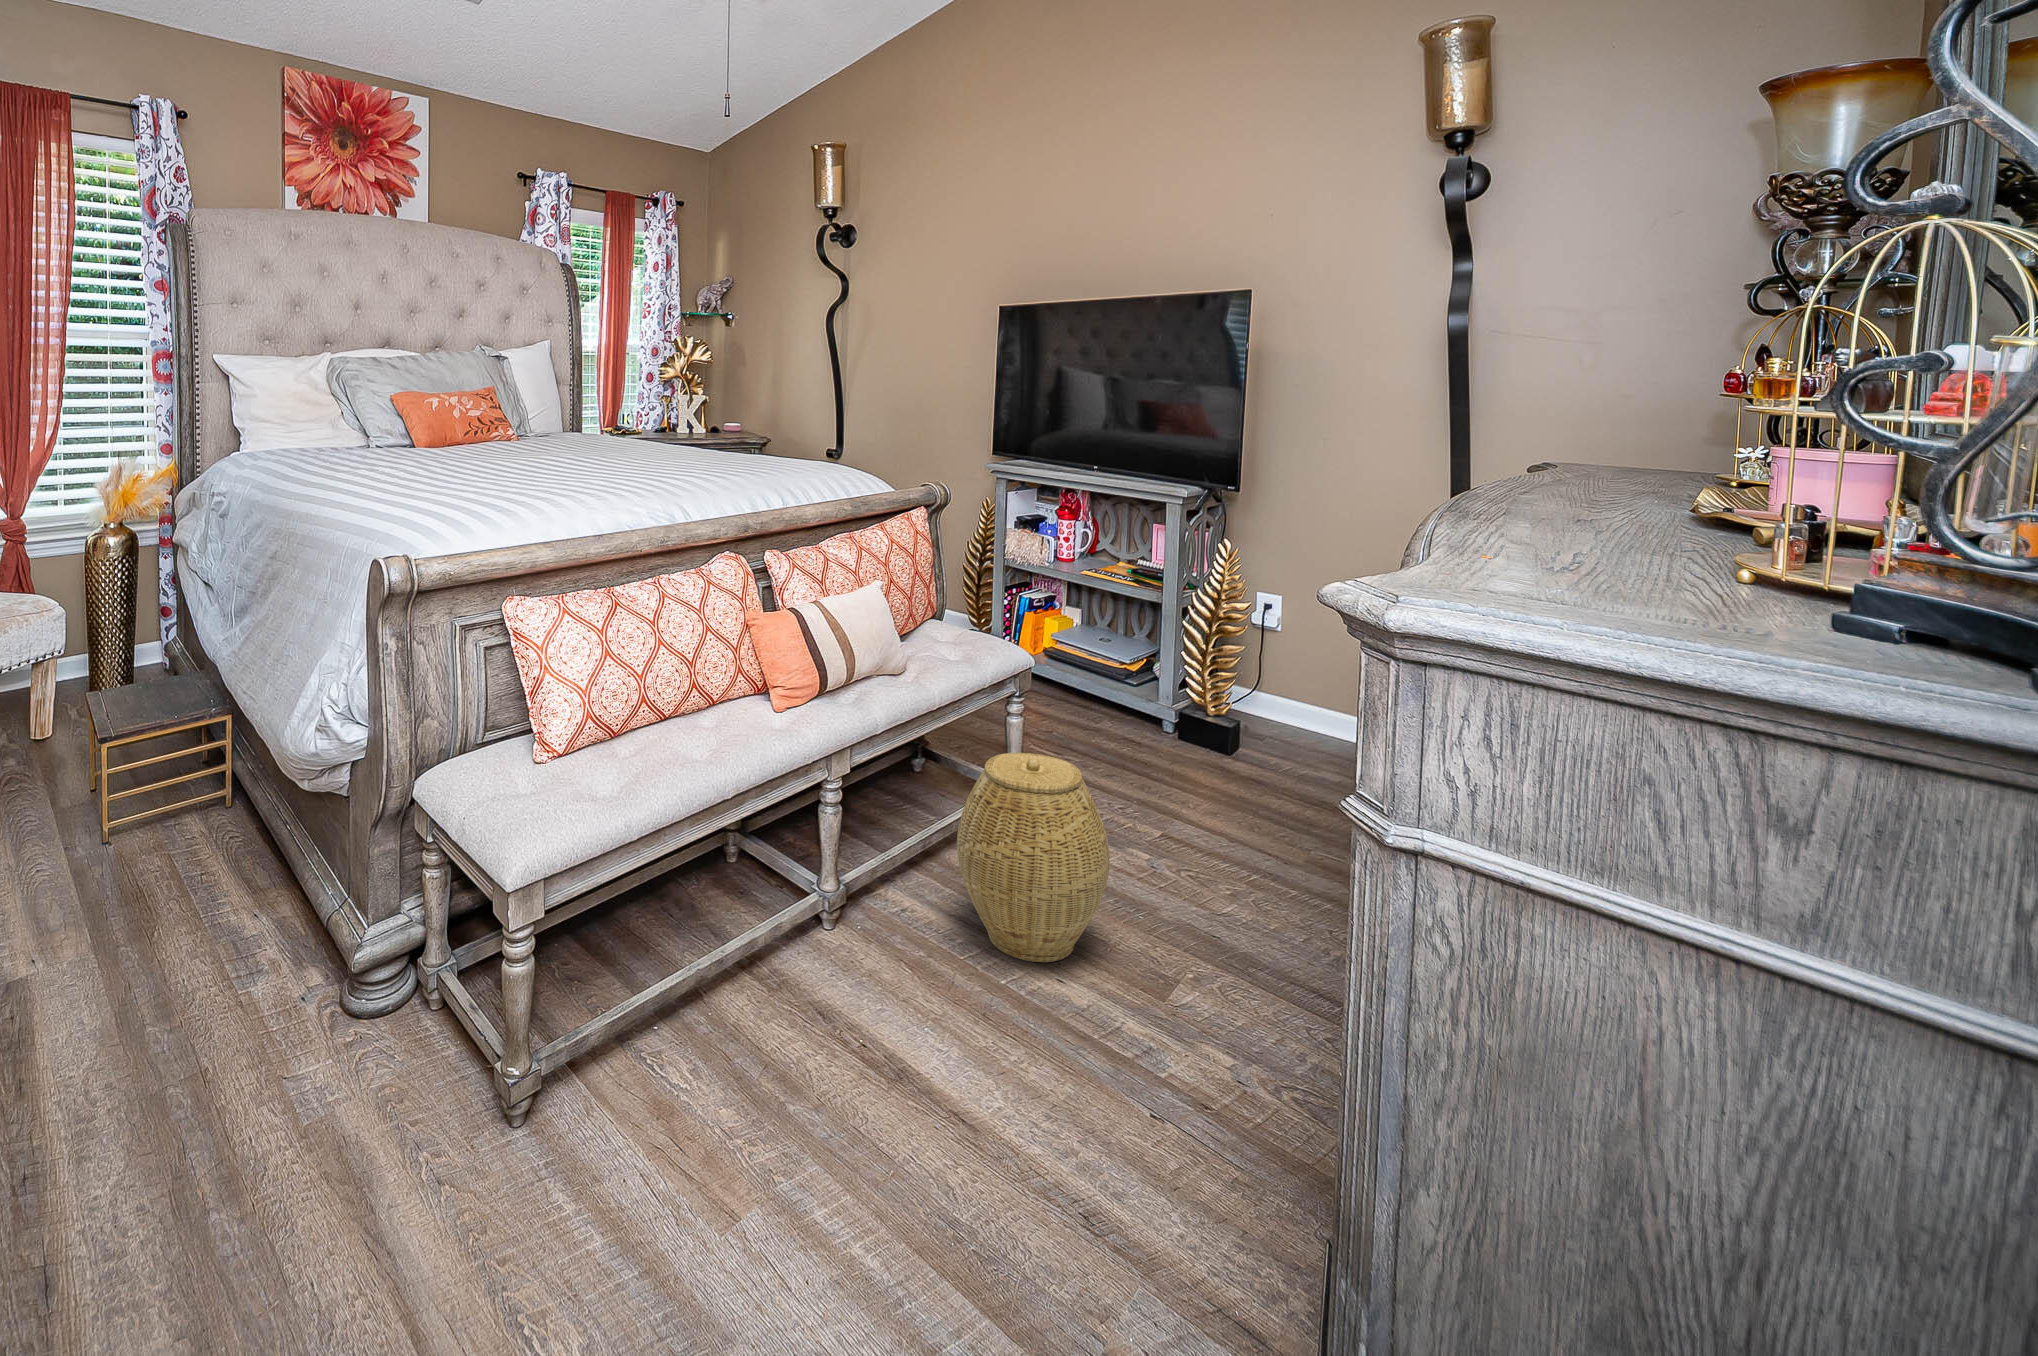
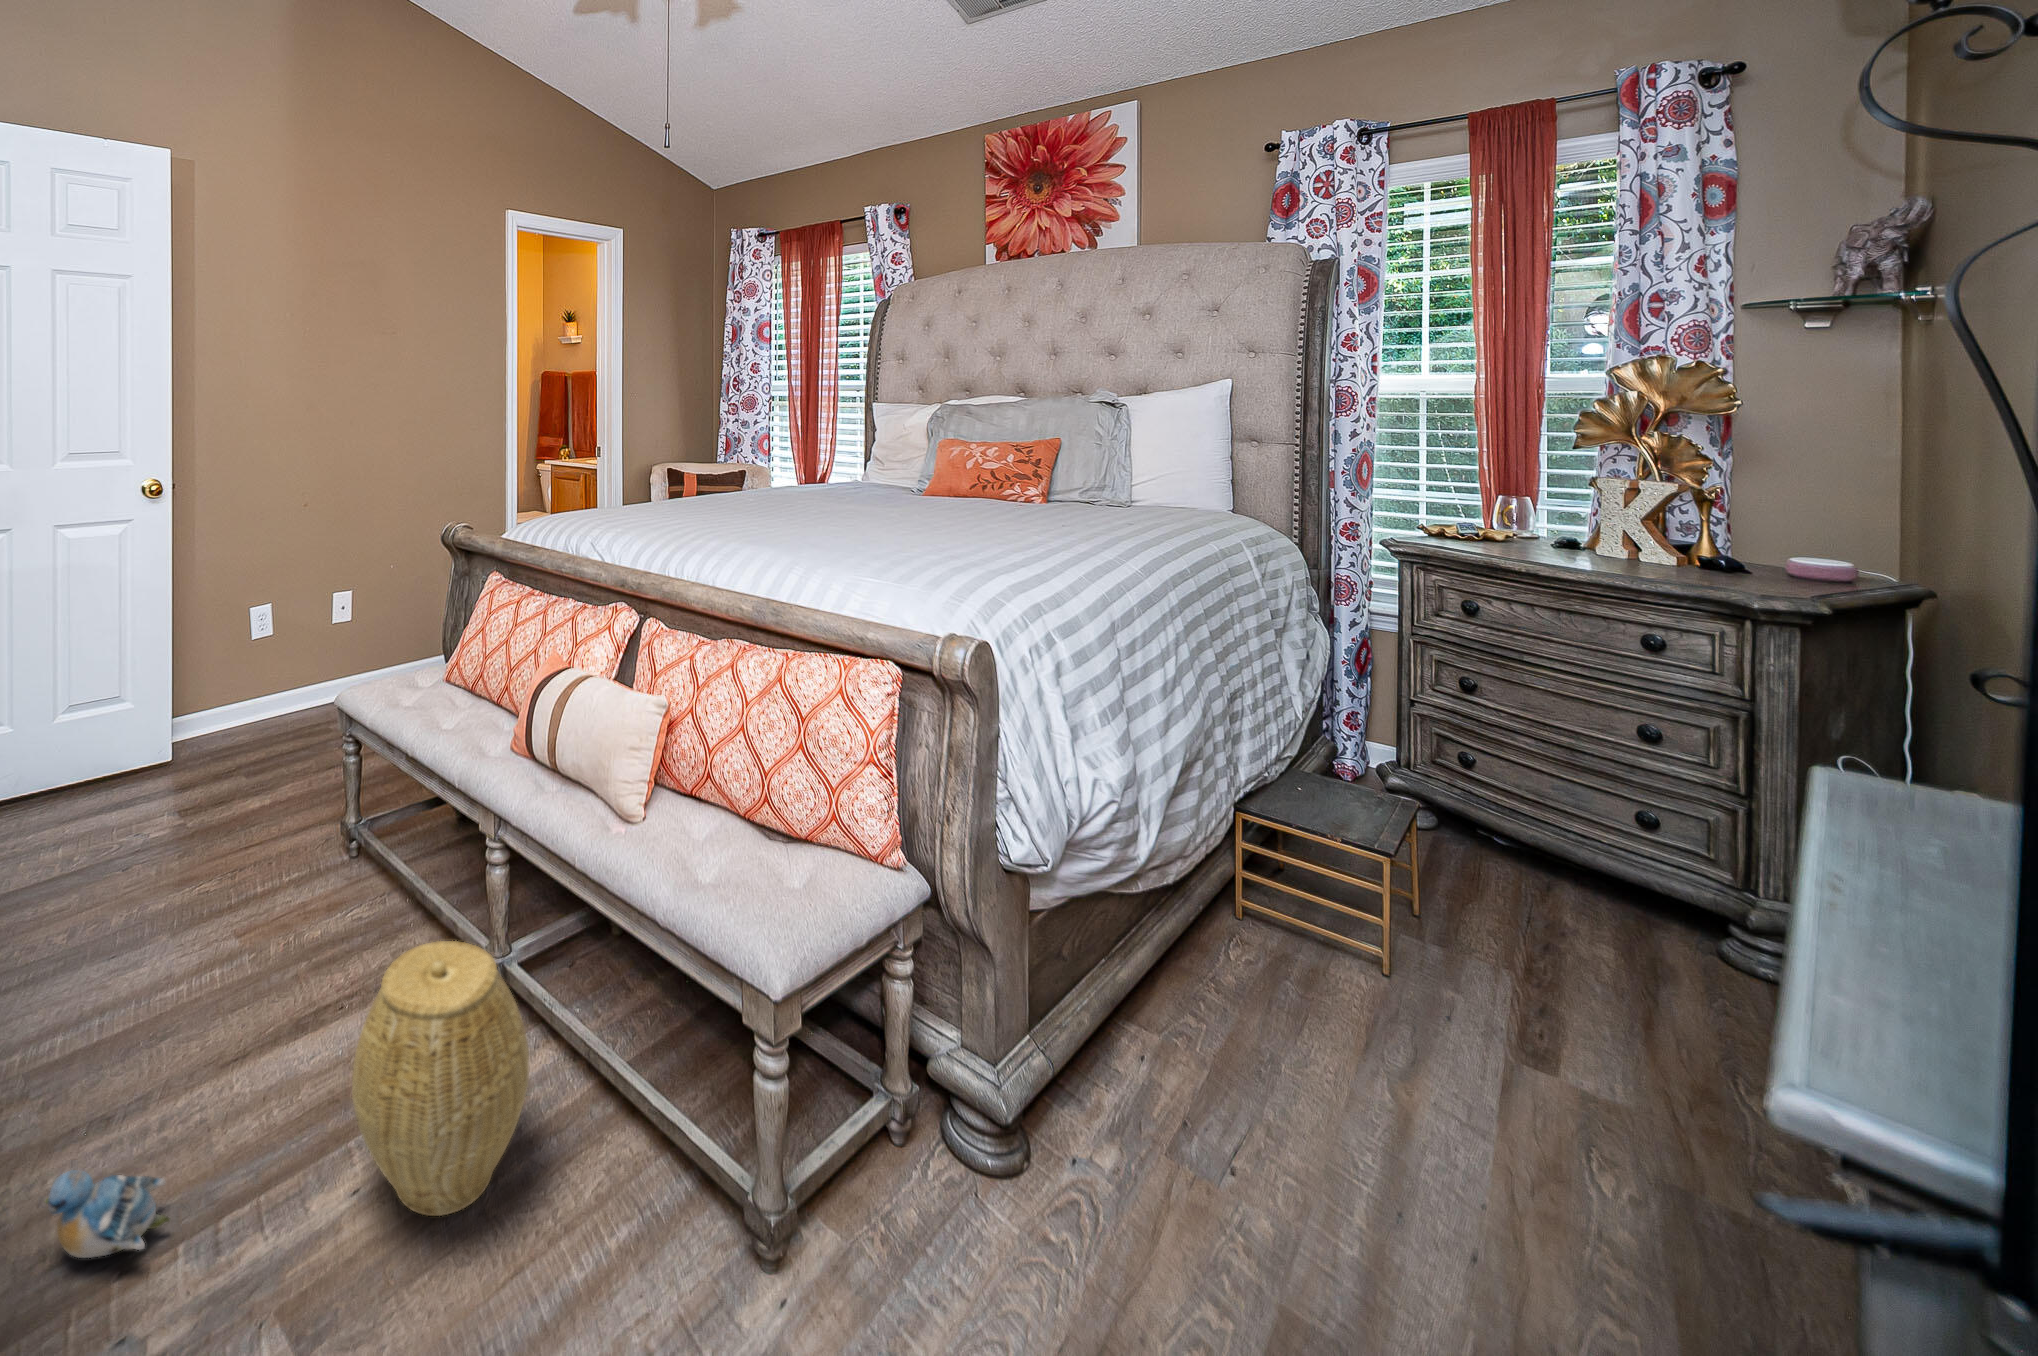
plush toy: none [1131,1054,1228,1142] -> present [46,1170,170,1258]

